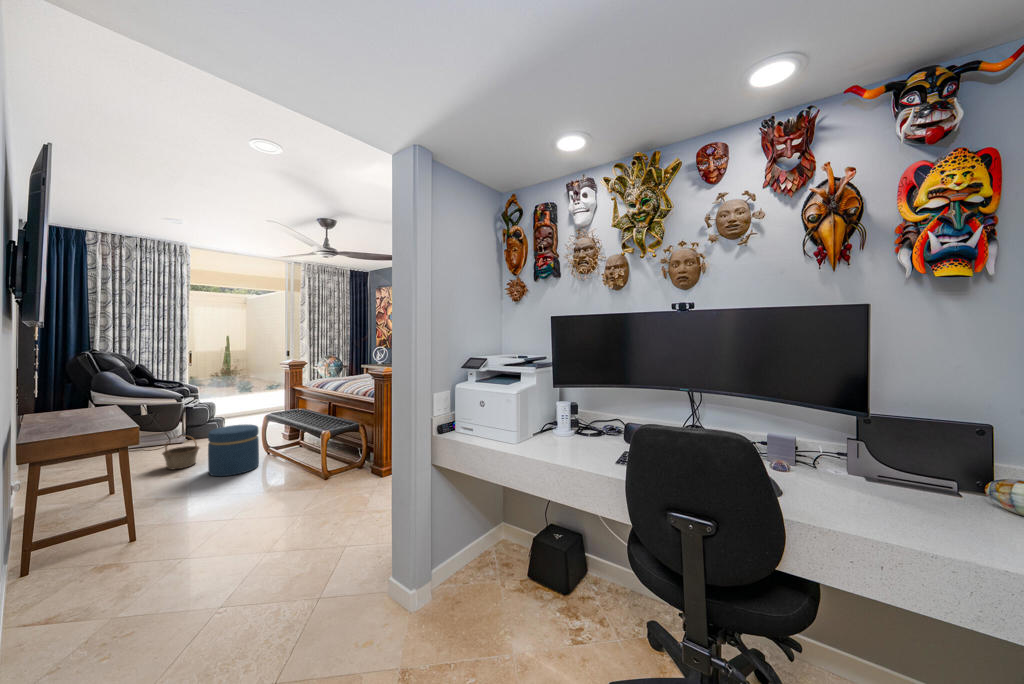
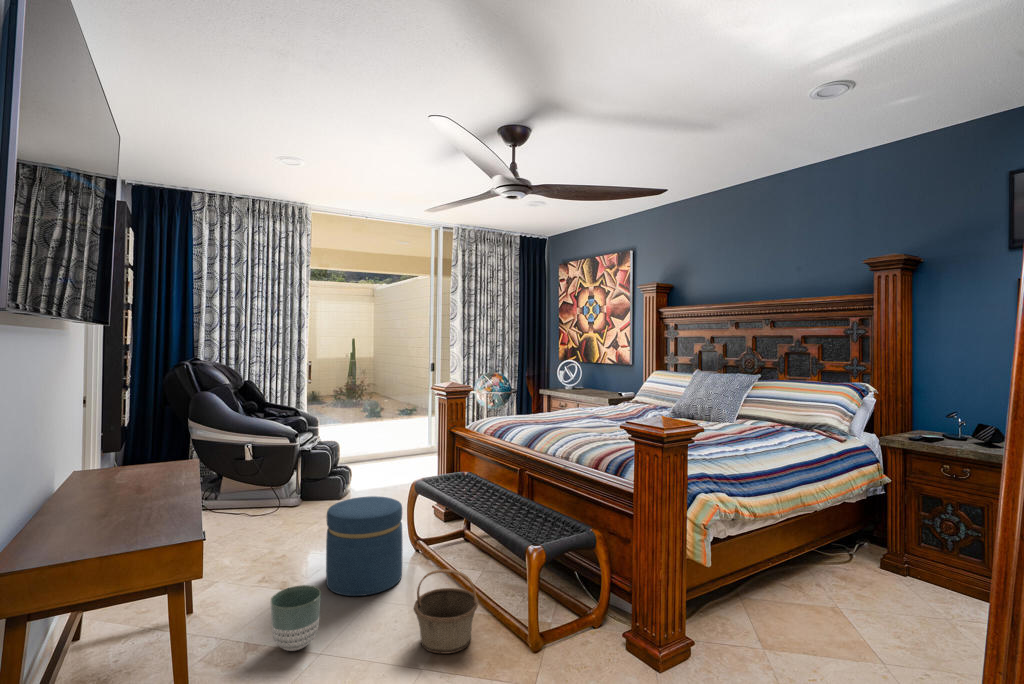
basket: present [162,437,199,469] -> present [414,569,478,654]
planter: none [174,466,206,498] -> present [271,585,321,651]

